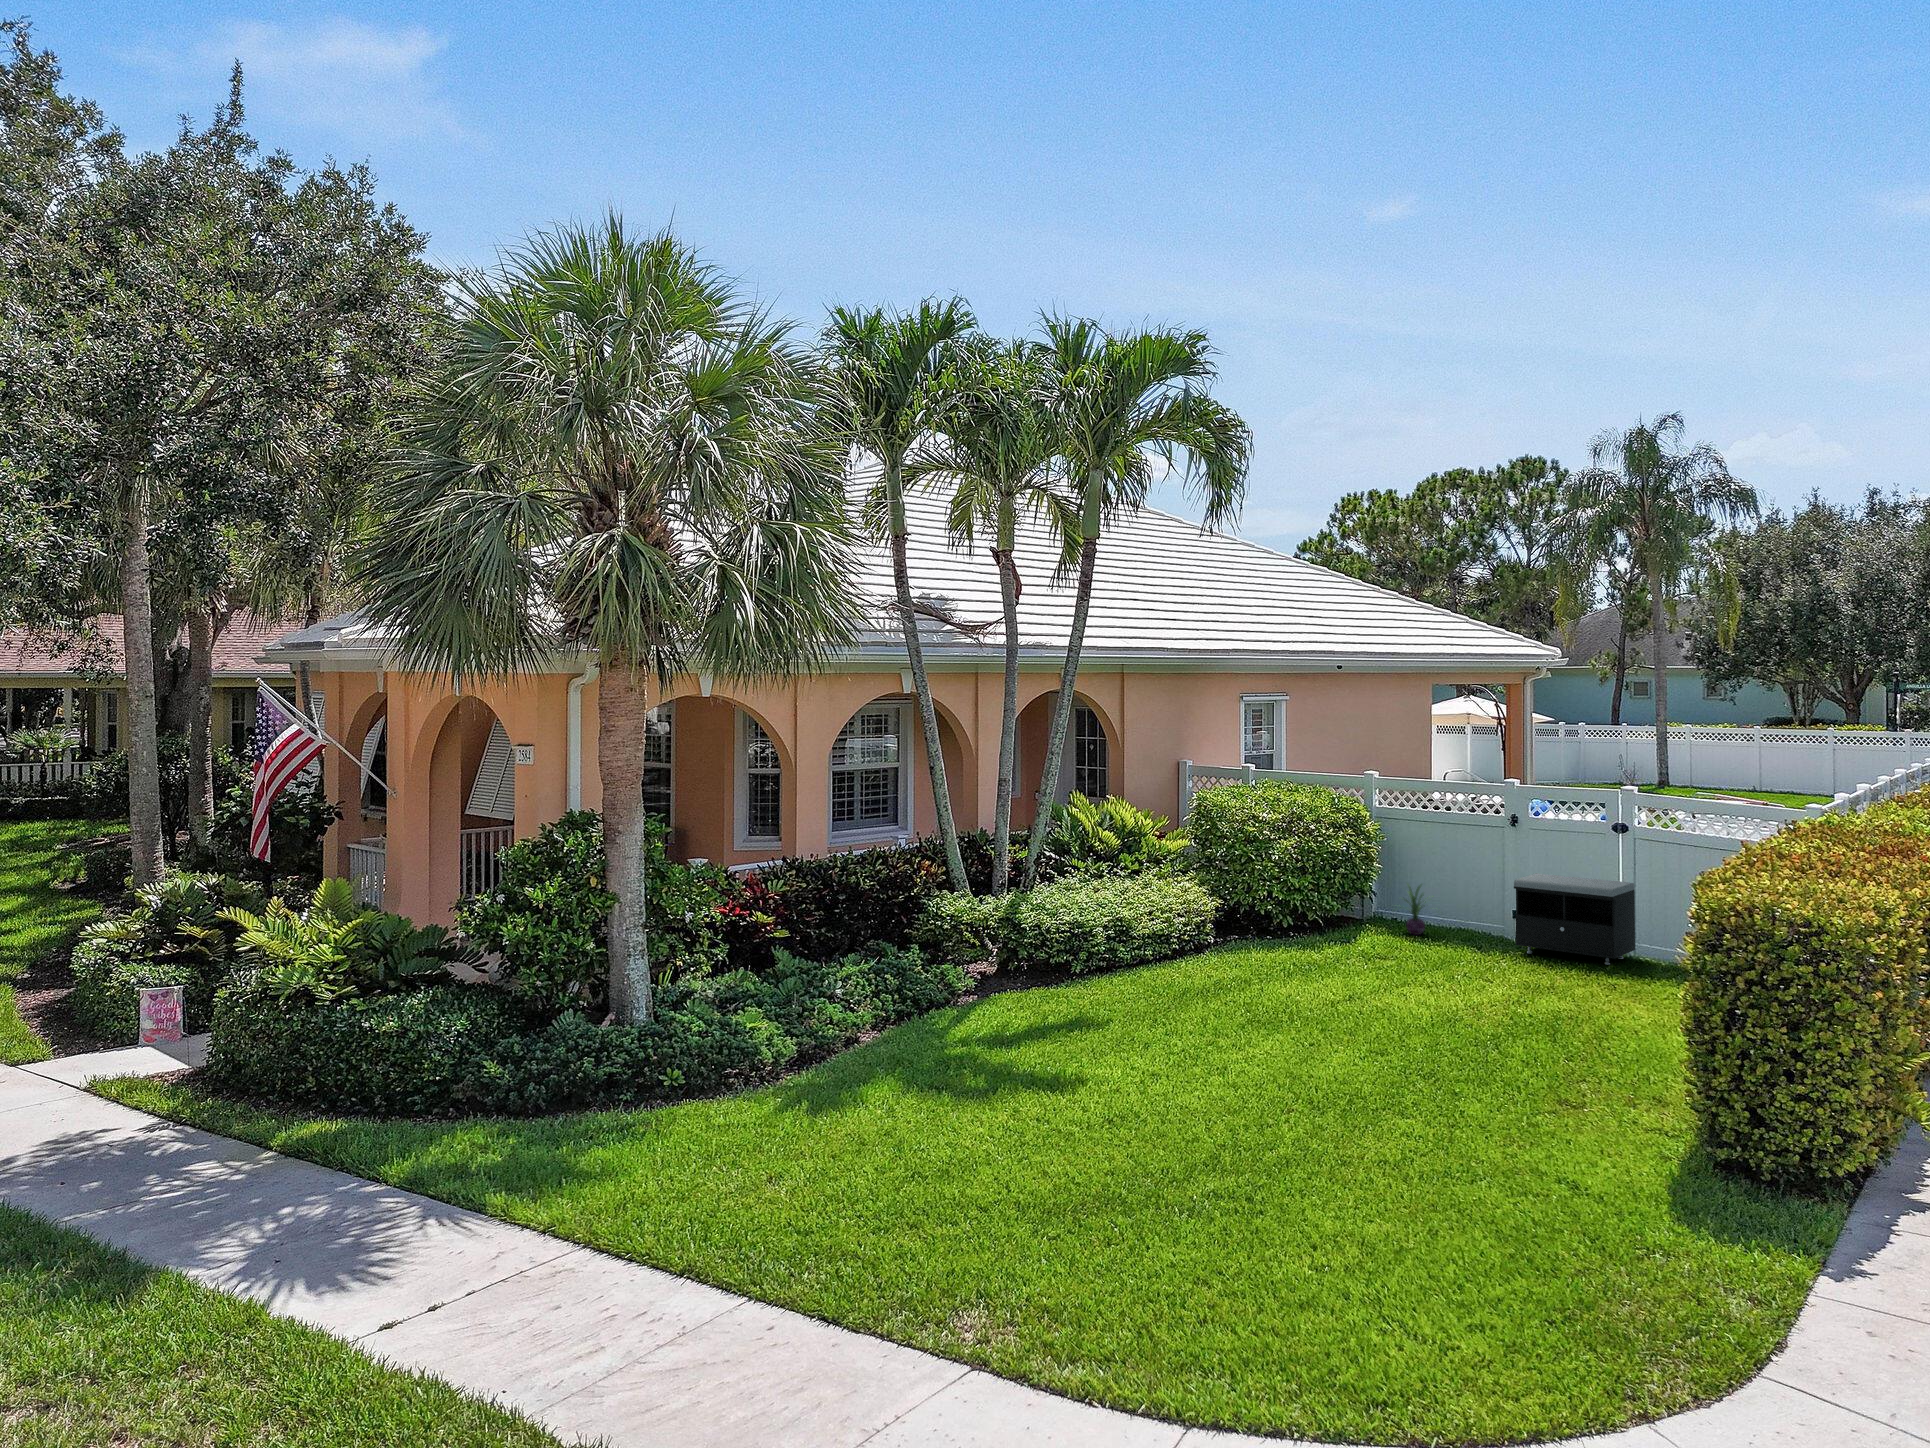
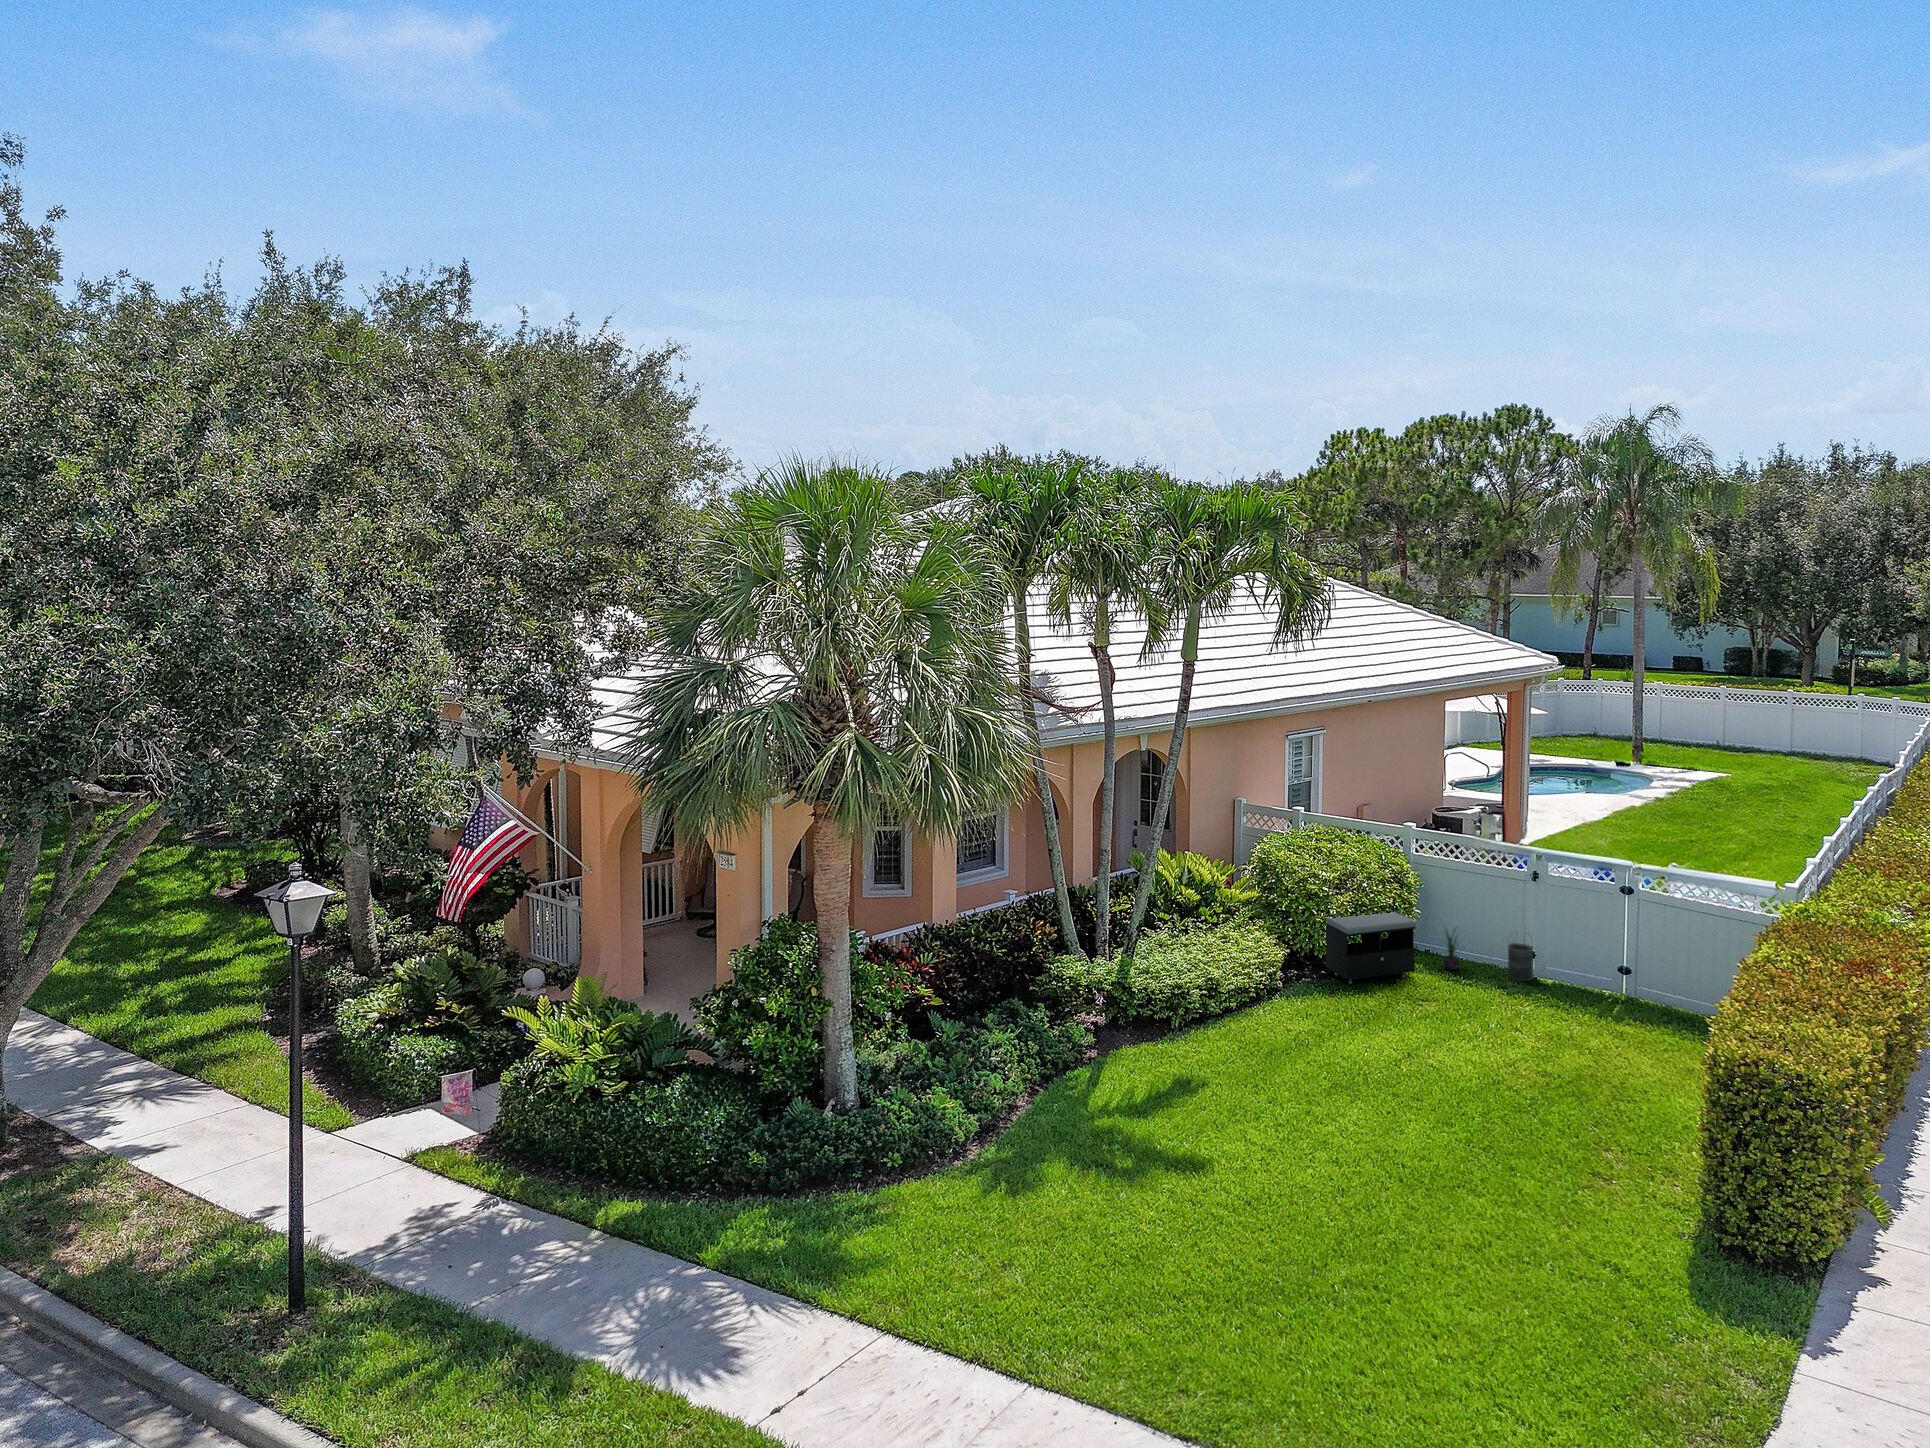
storage bench: present [1514,873,1635,965] -> present [1325,912,1416,983]
basket: none [1481,884,1512,943] -> present [1508,943,1533,981]

